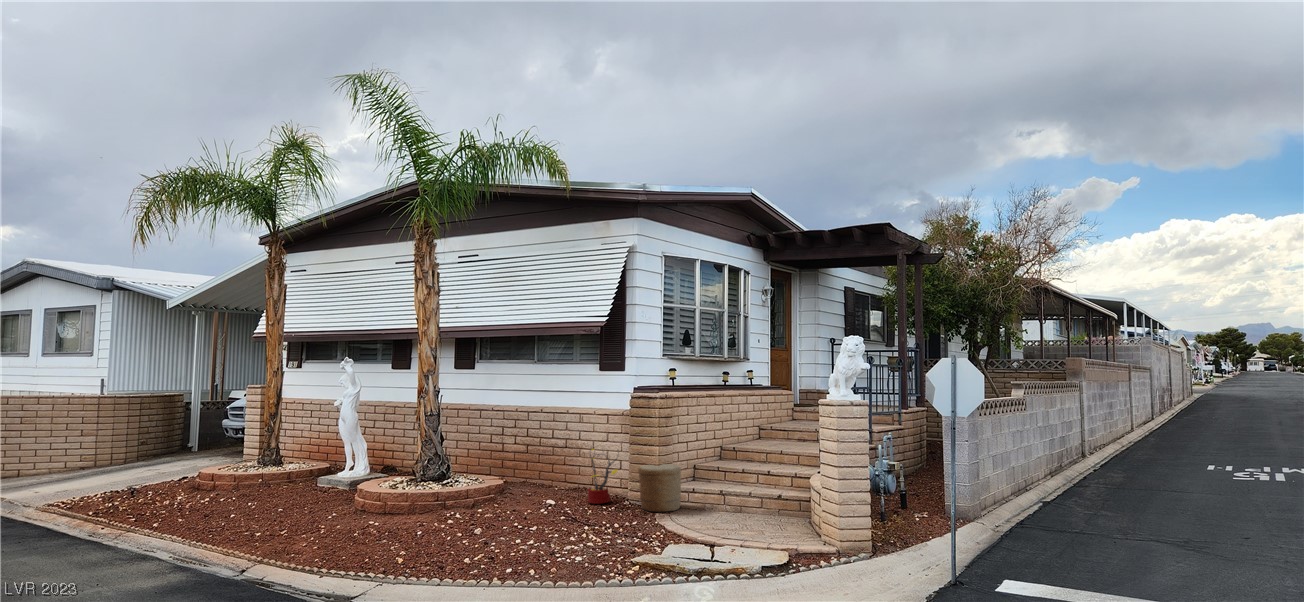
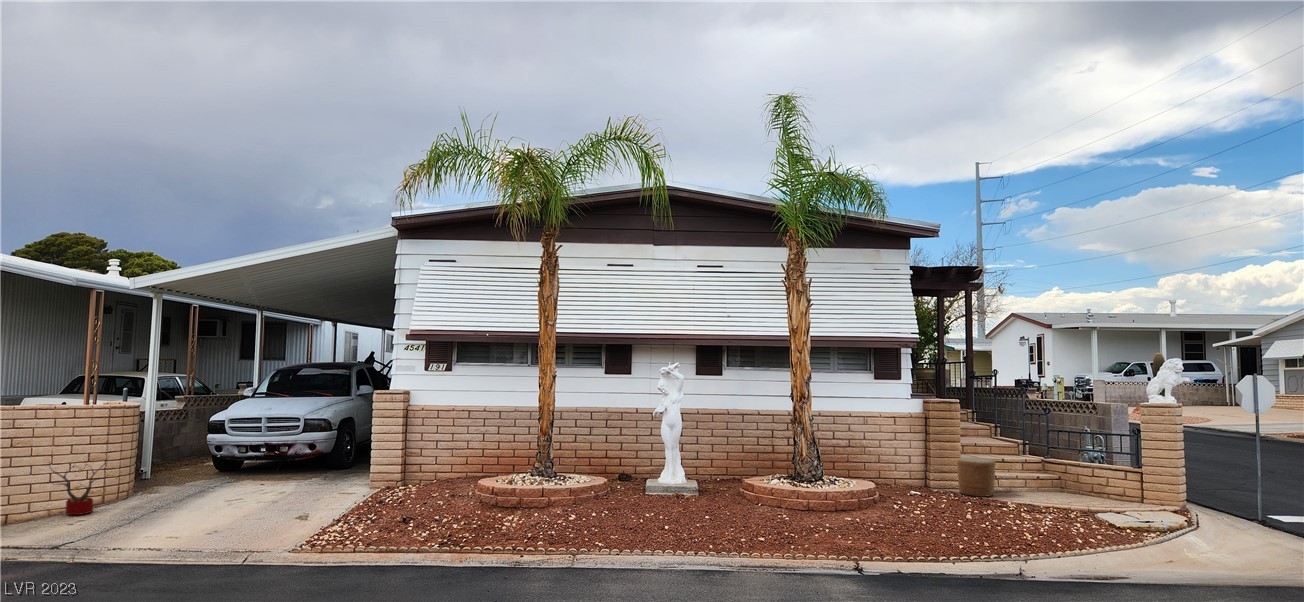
decorative plant: present [588,449,618,504] -> present [53,464,117,515]

